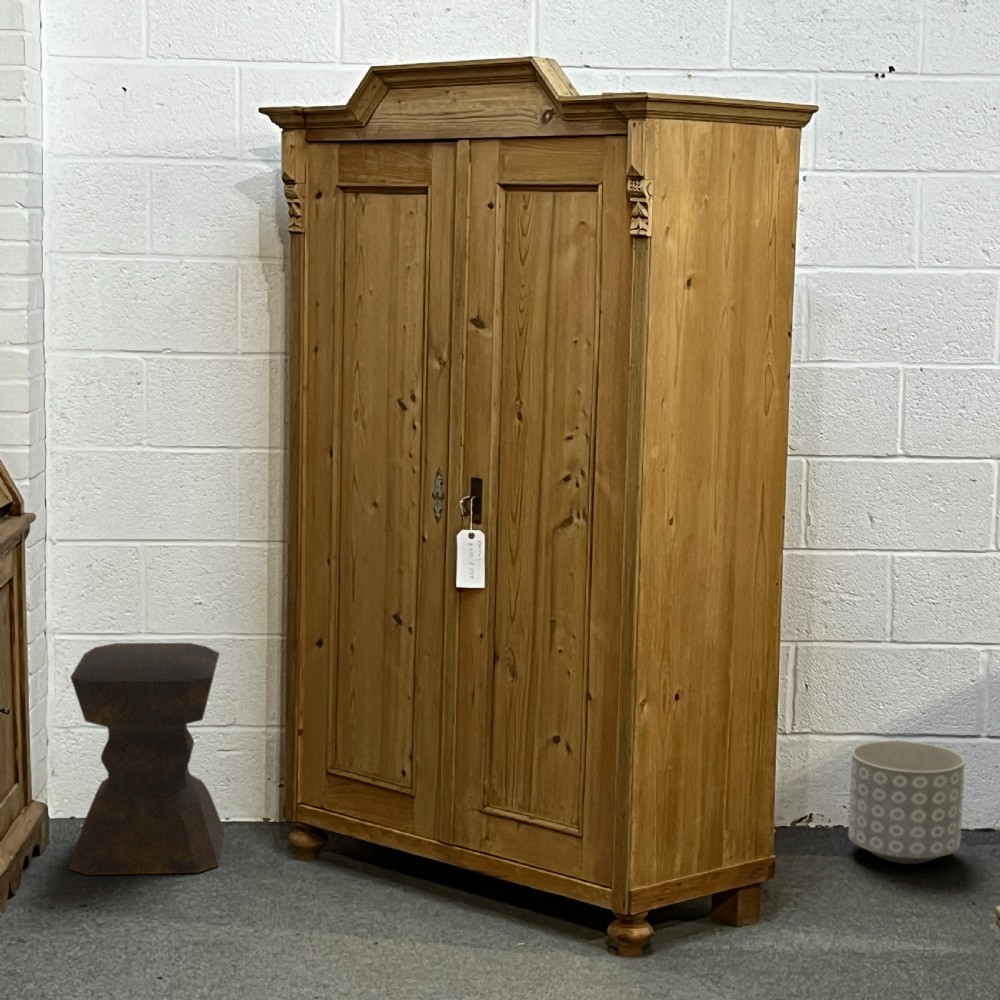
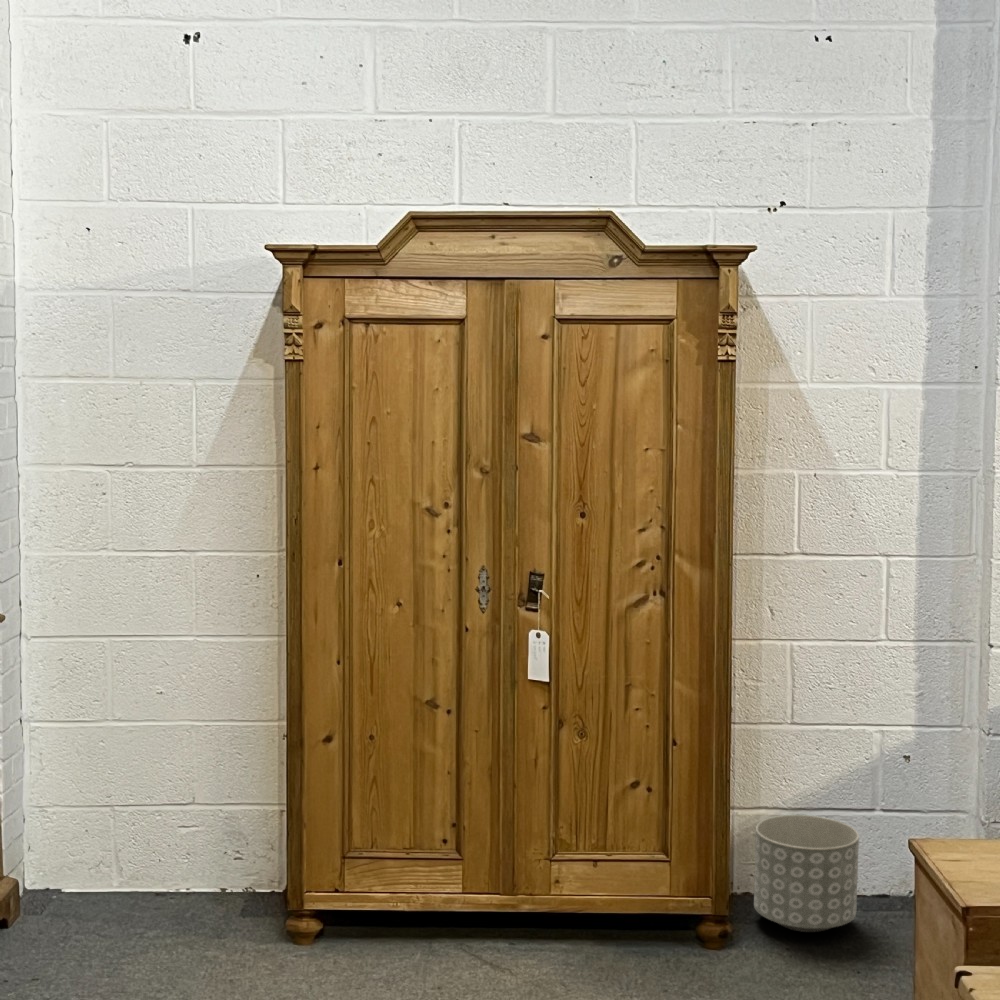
stool: present [69,643,224,875] -> none [32,730,184,950]

